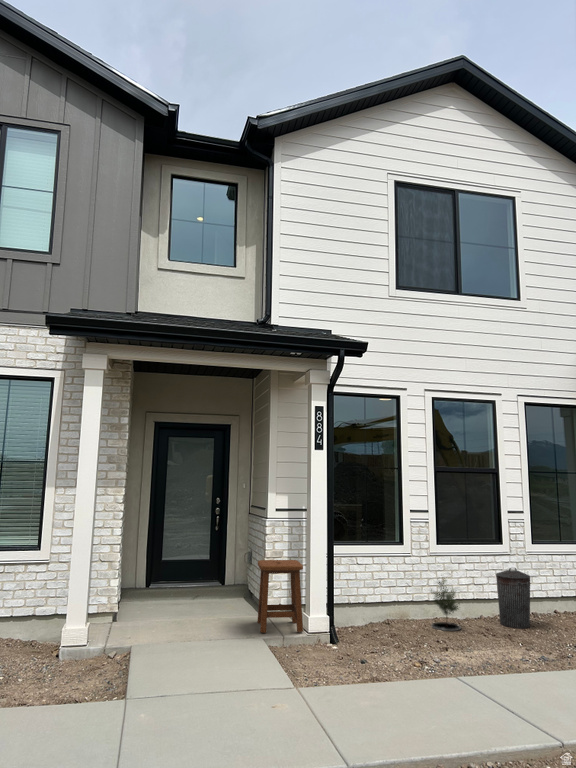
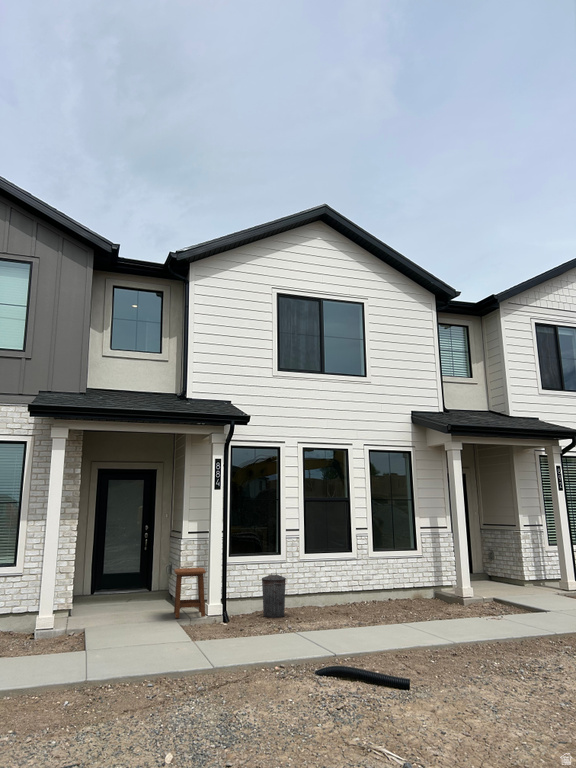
trash can: present [496,568,530,629] -> present [262,573,286,618]
potted tree: present [431,580,461,631] -> none [298,574,319,614]

